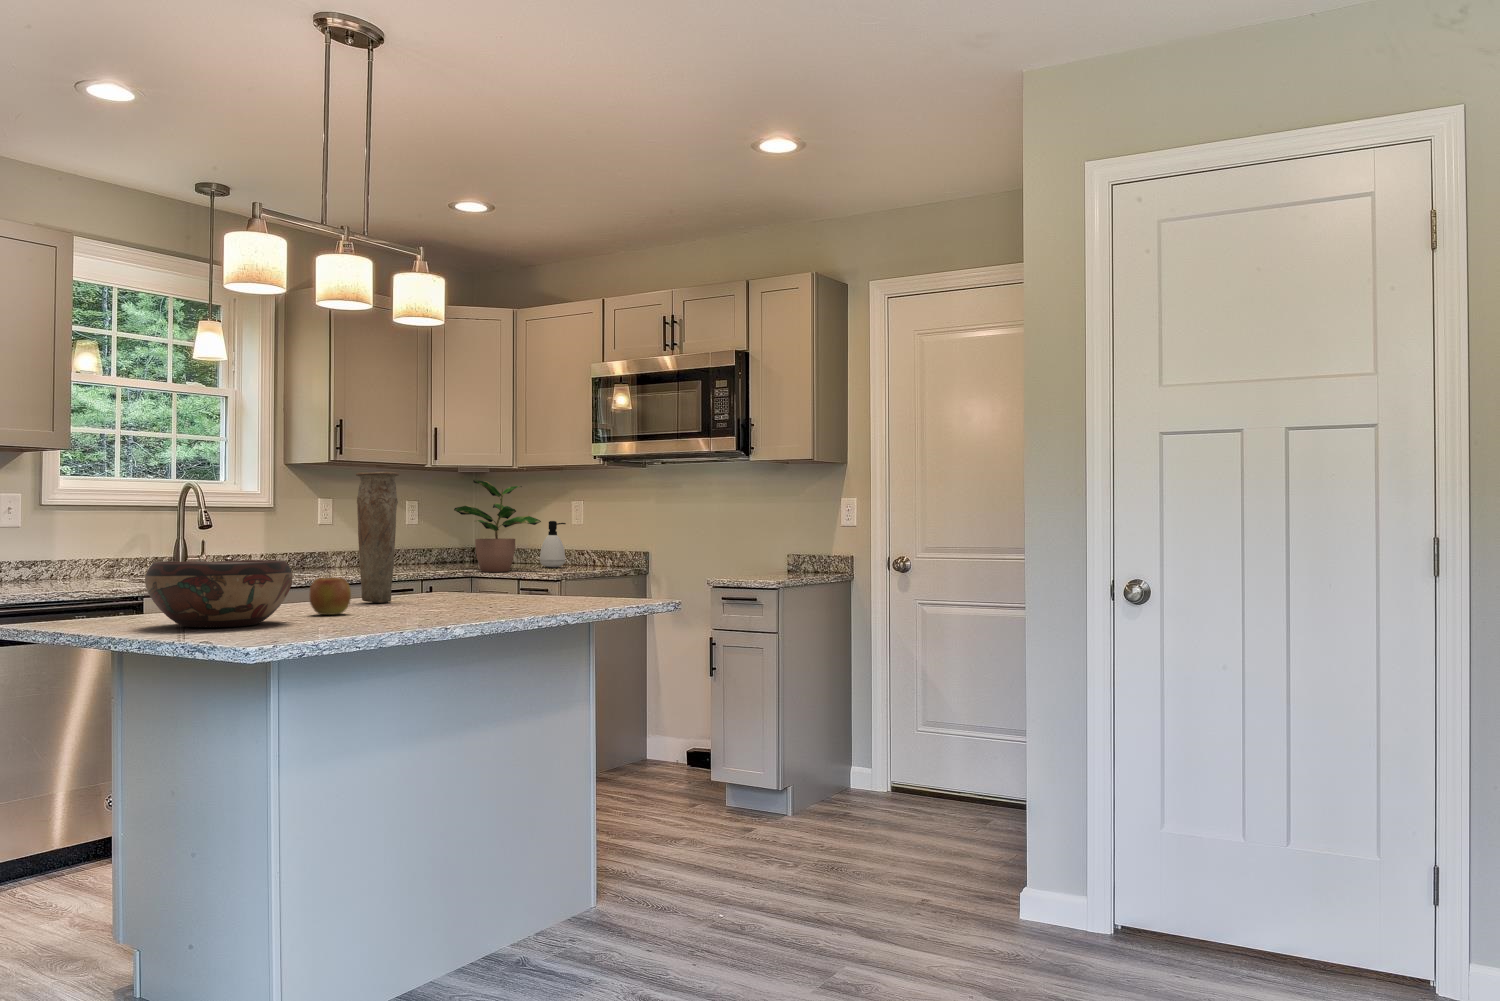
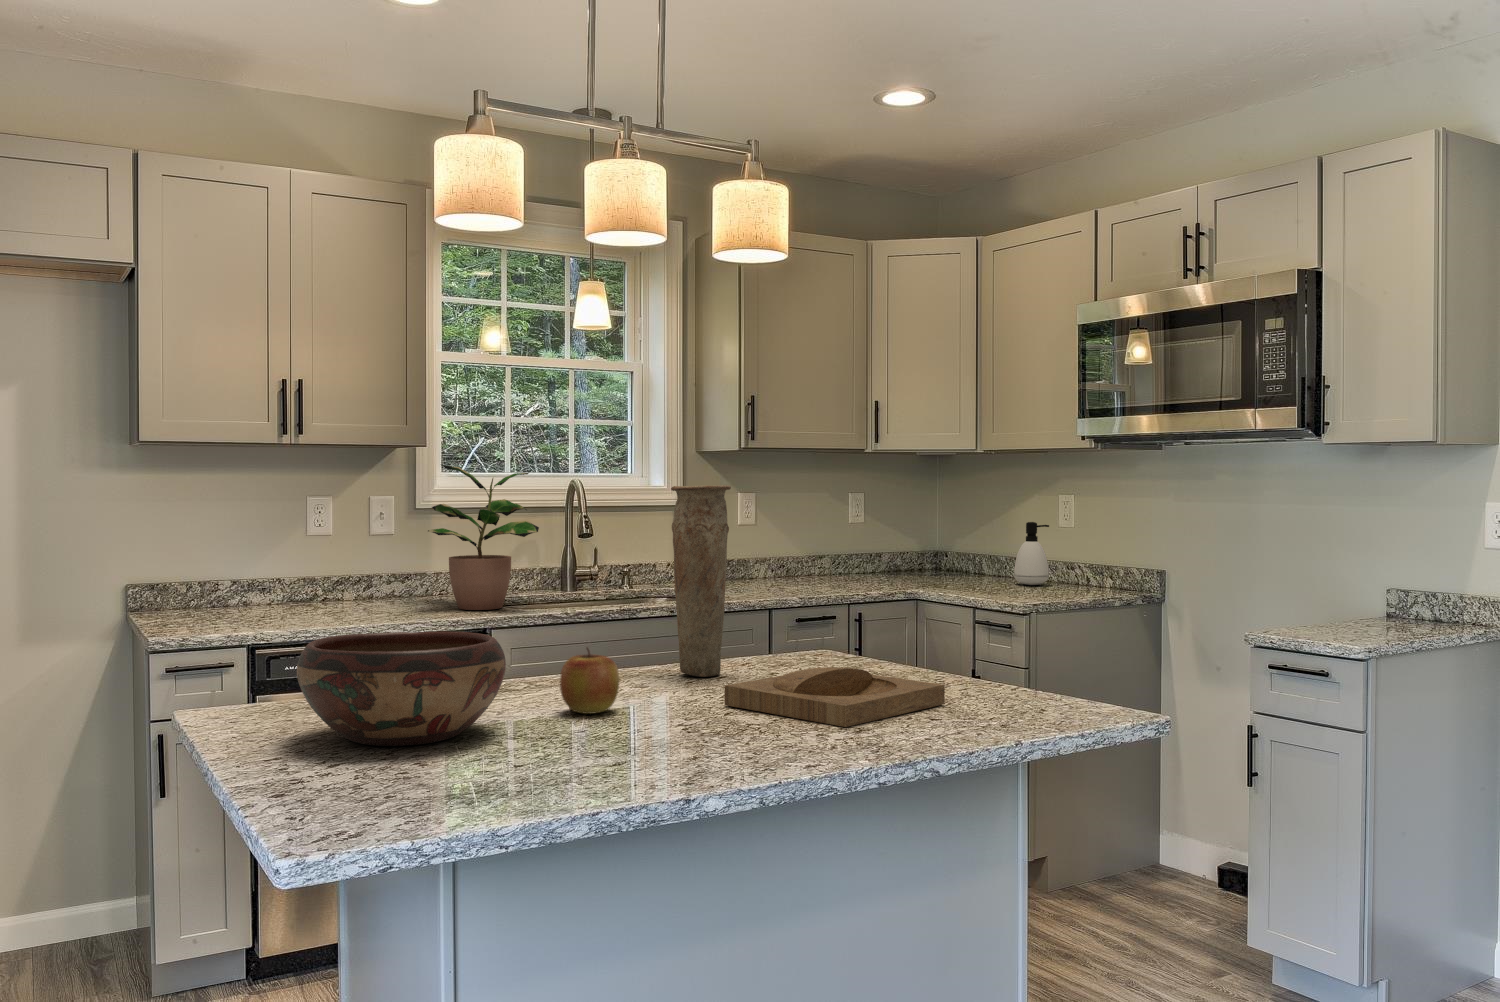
potted plant: present [454,480,541,572] -> present [428,464,539,610]
tray: none [418,584,555,611] -> present [724,667,945,727]

